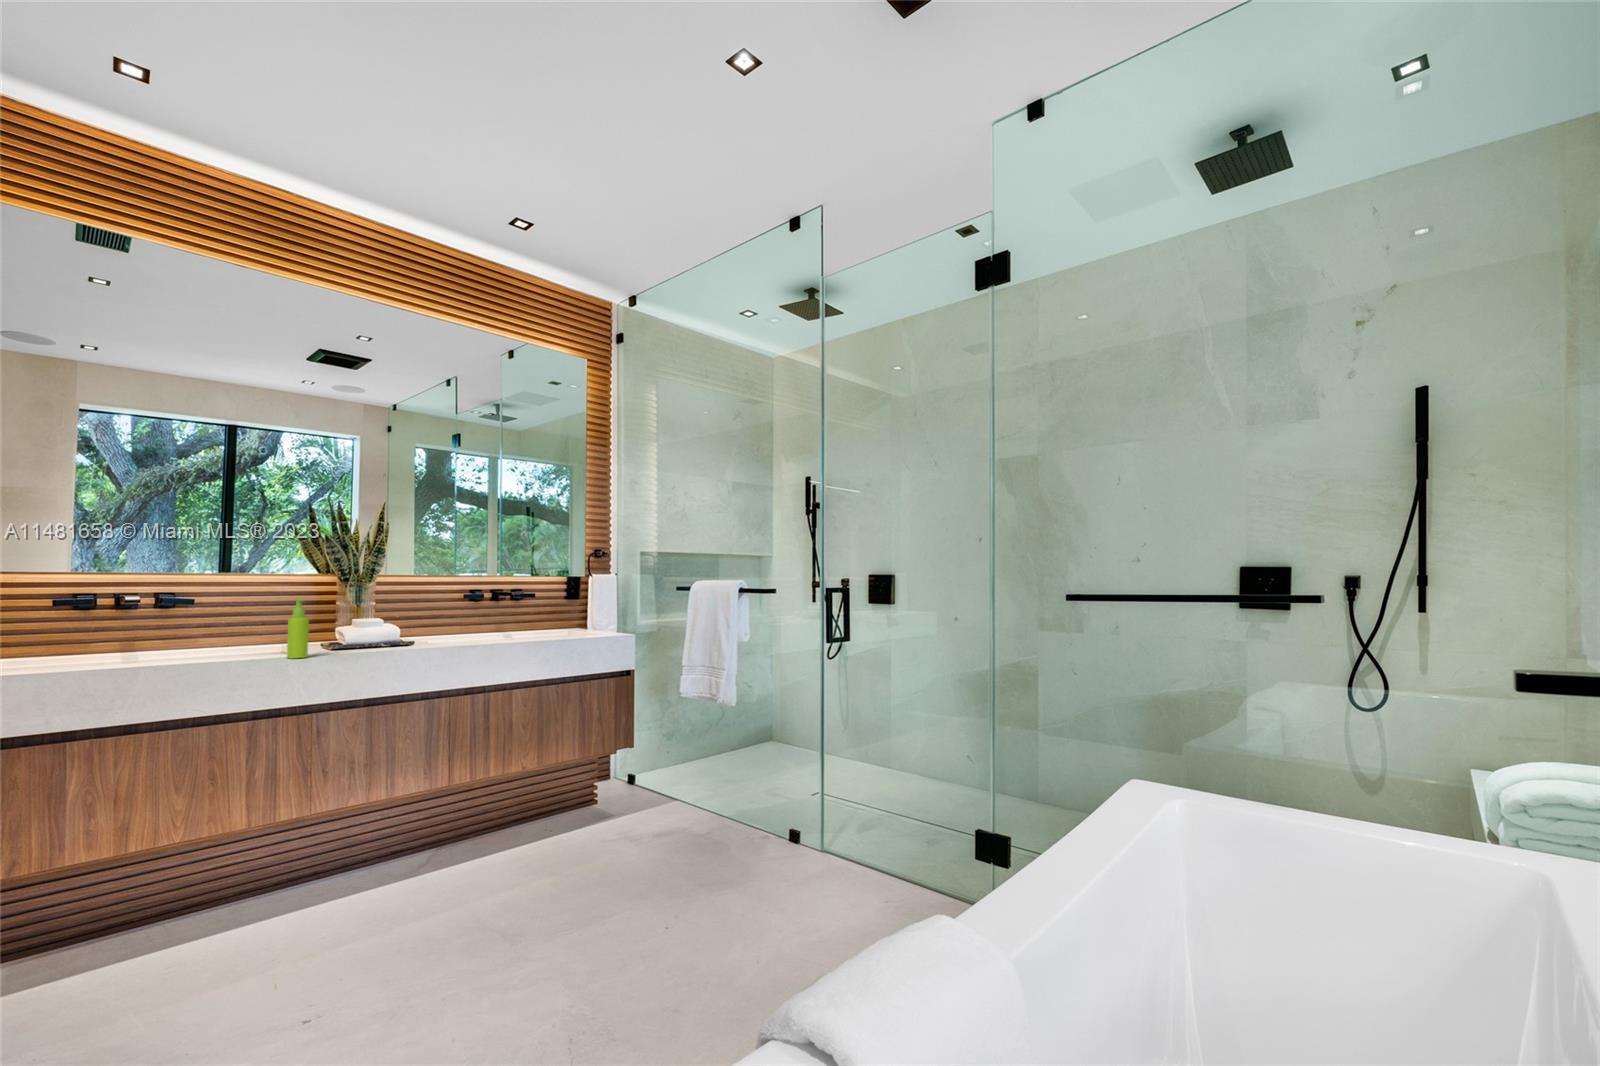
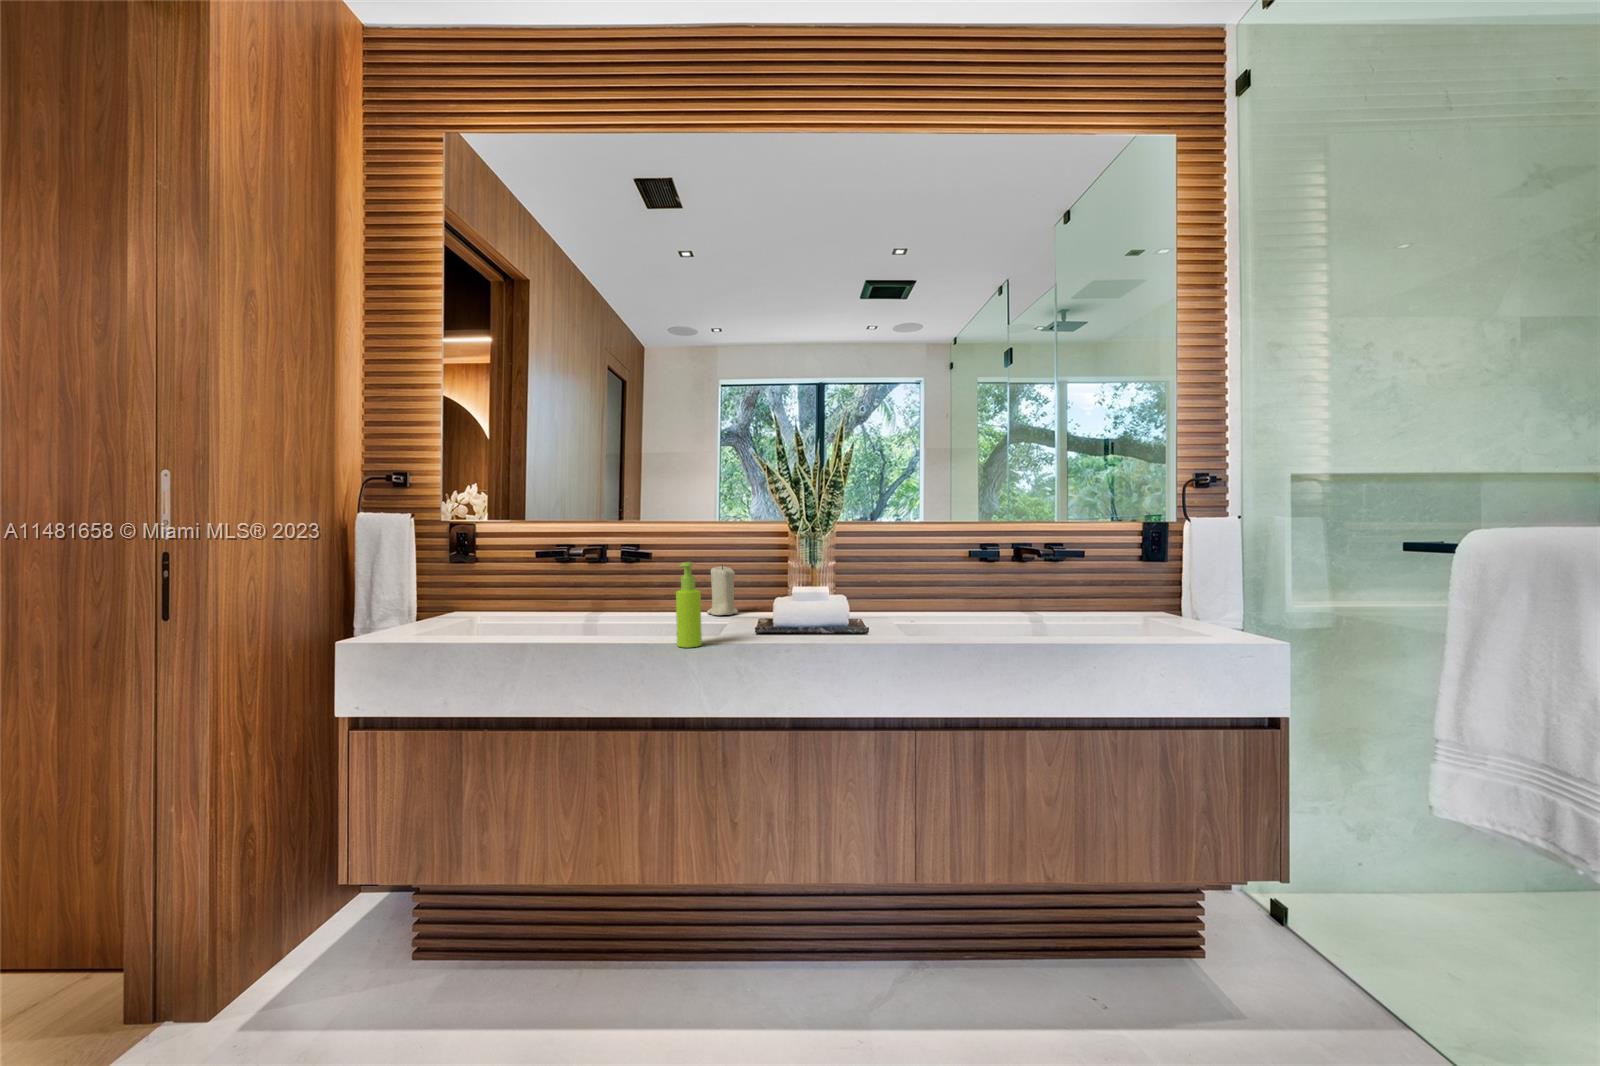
candle: none [255,607,287,648] -> present [707,565,738,615]

